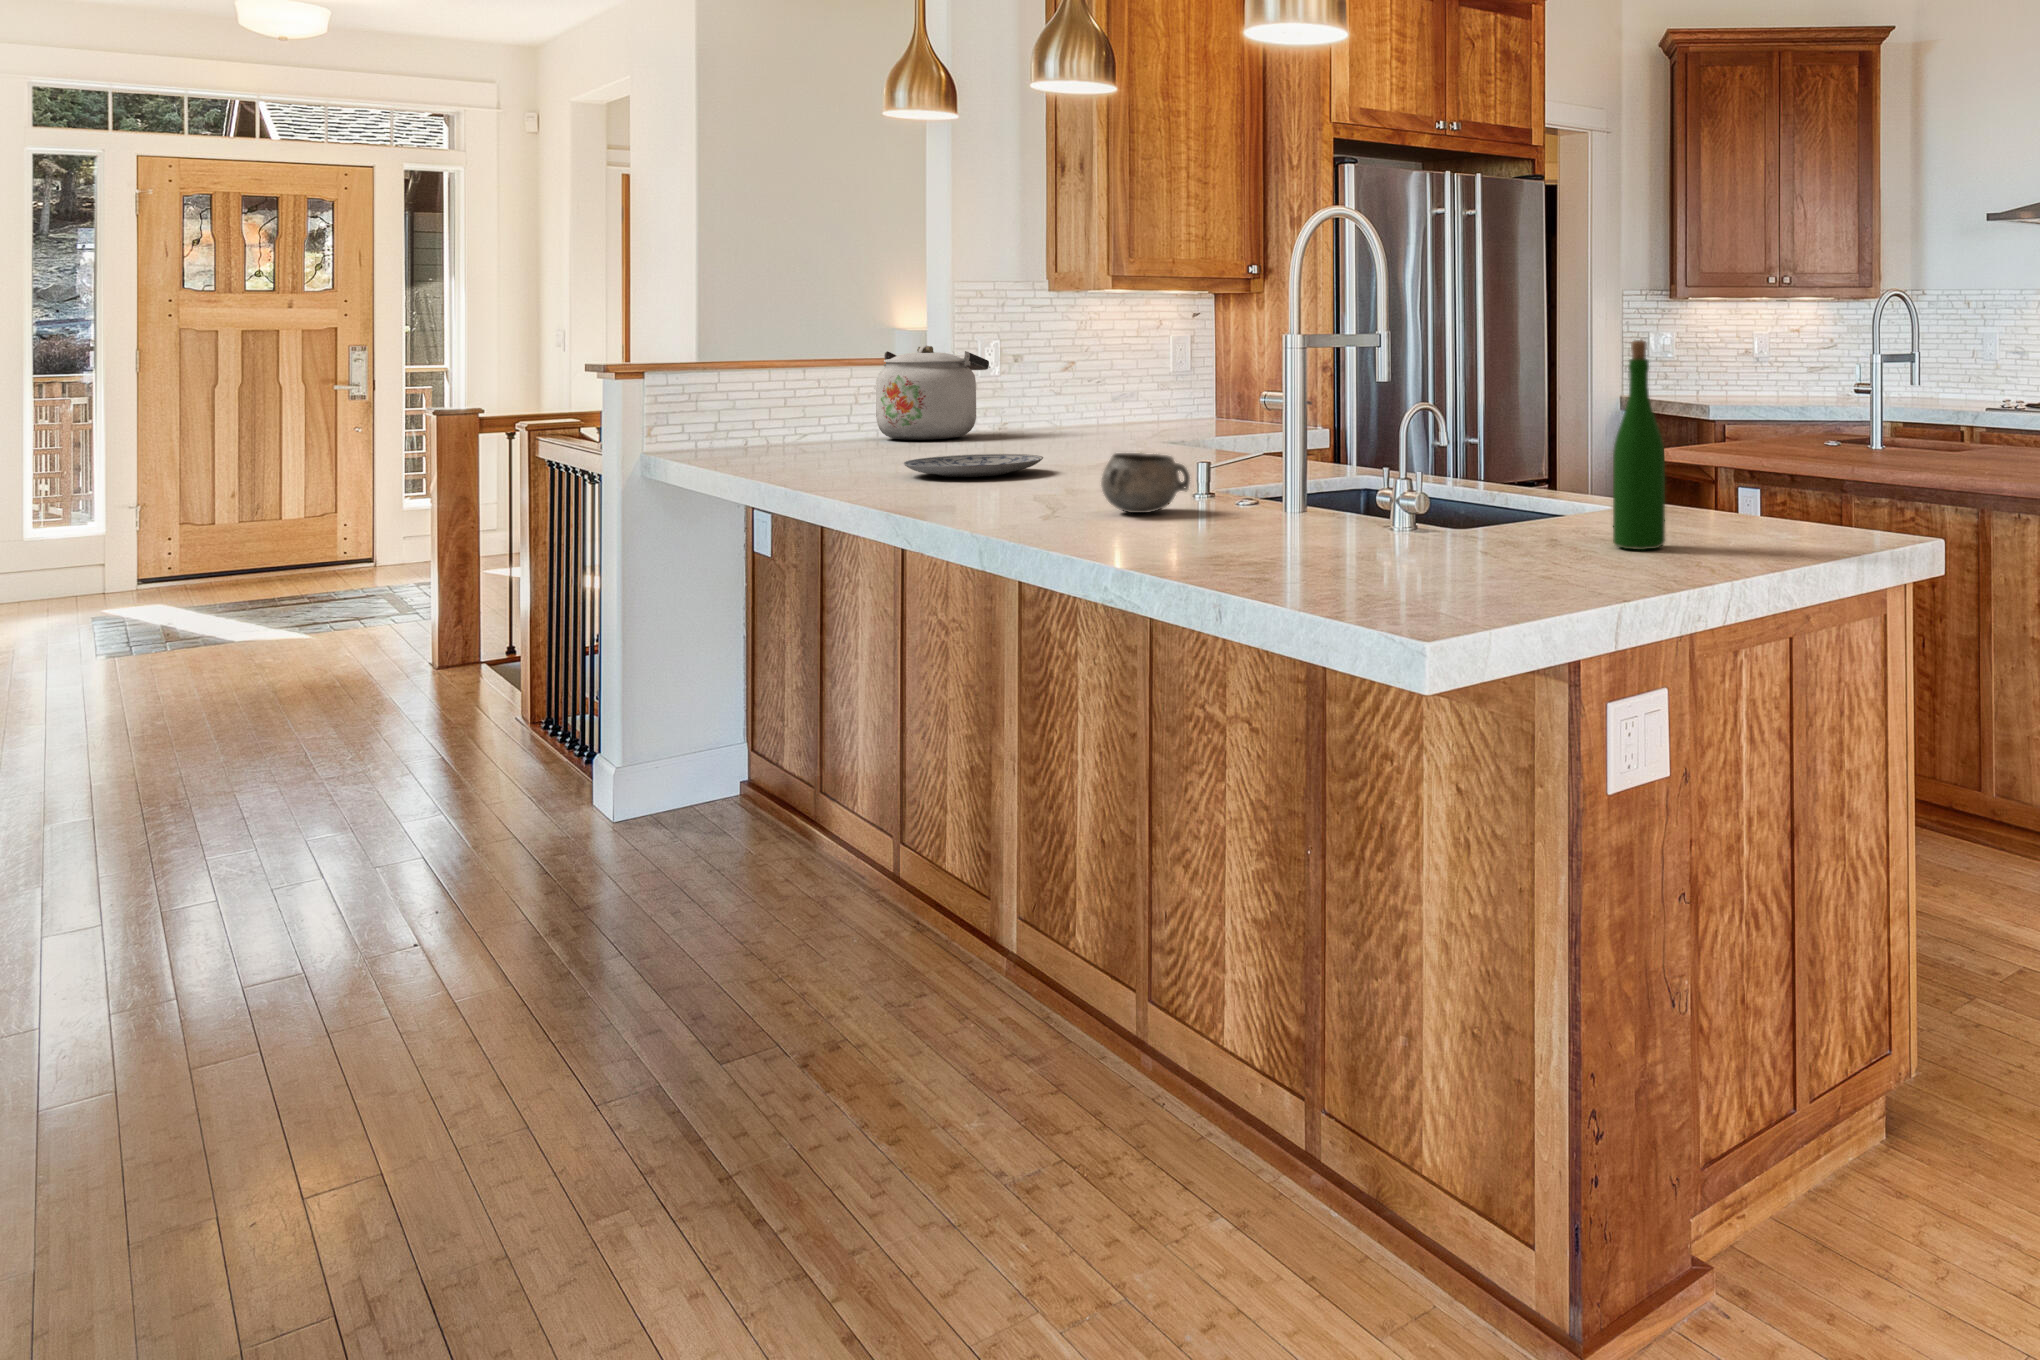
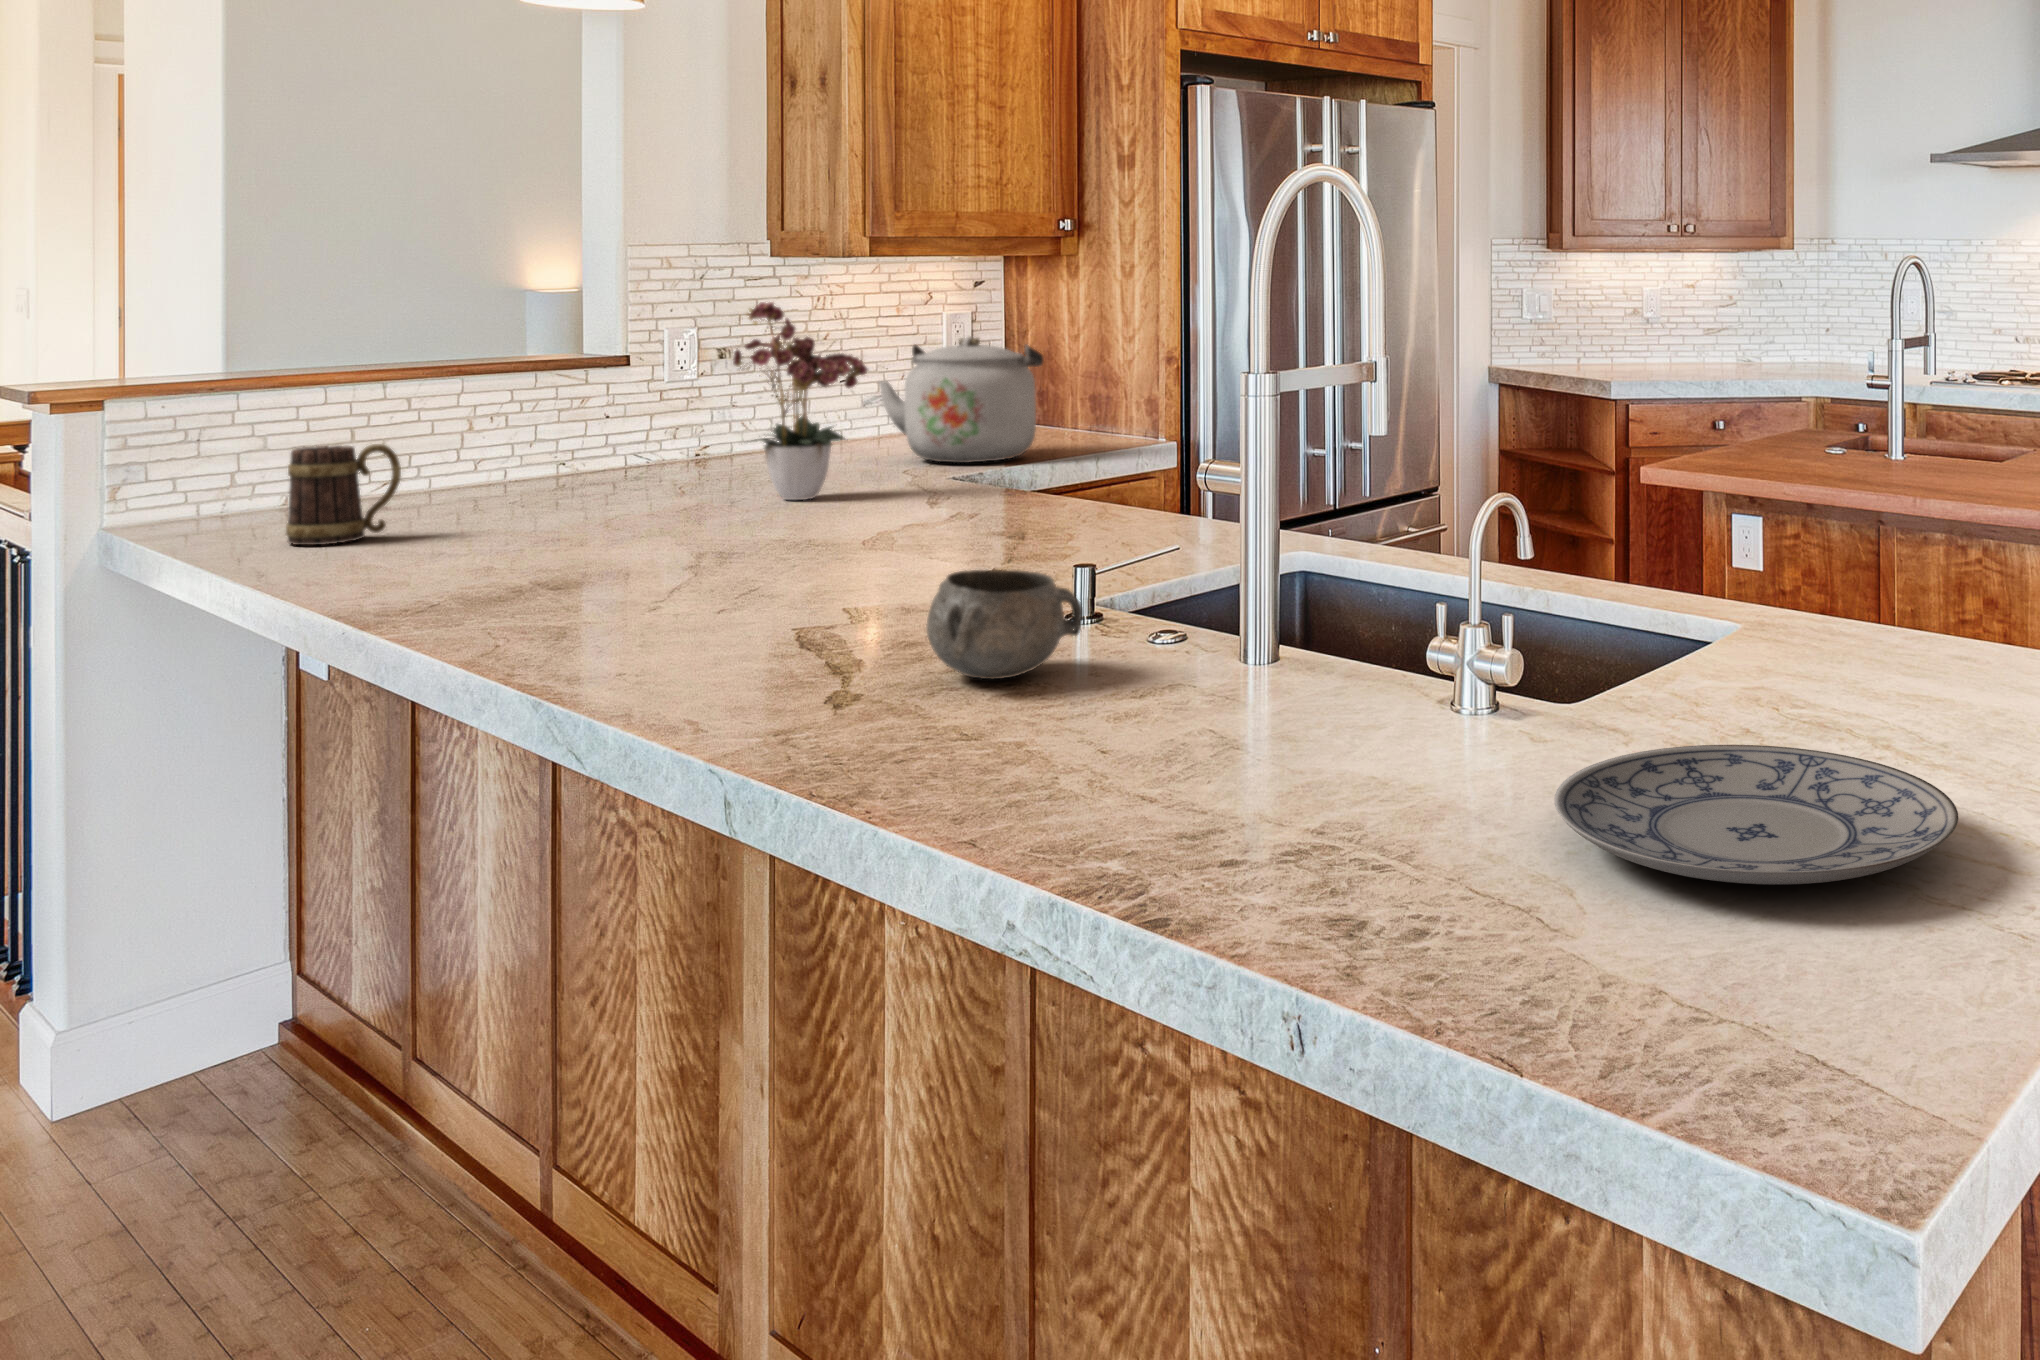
flower arrangement: none [1015,308,1114,447] -> present [733,302,868,500]
wine bottle: present [1613,340,1665,550] -> none [1897,396,1989,766]
kettle: present [876,345,989,440] -> present [878,337,1044,463]
mug: none [753,400,819,461] -> present [286,444,401,545]
plate: present [903,454,1043,477] -> present [1554,745,1958,884]

